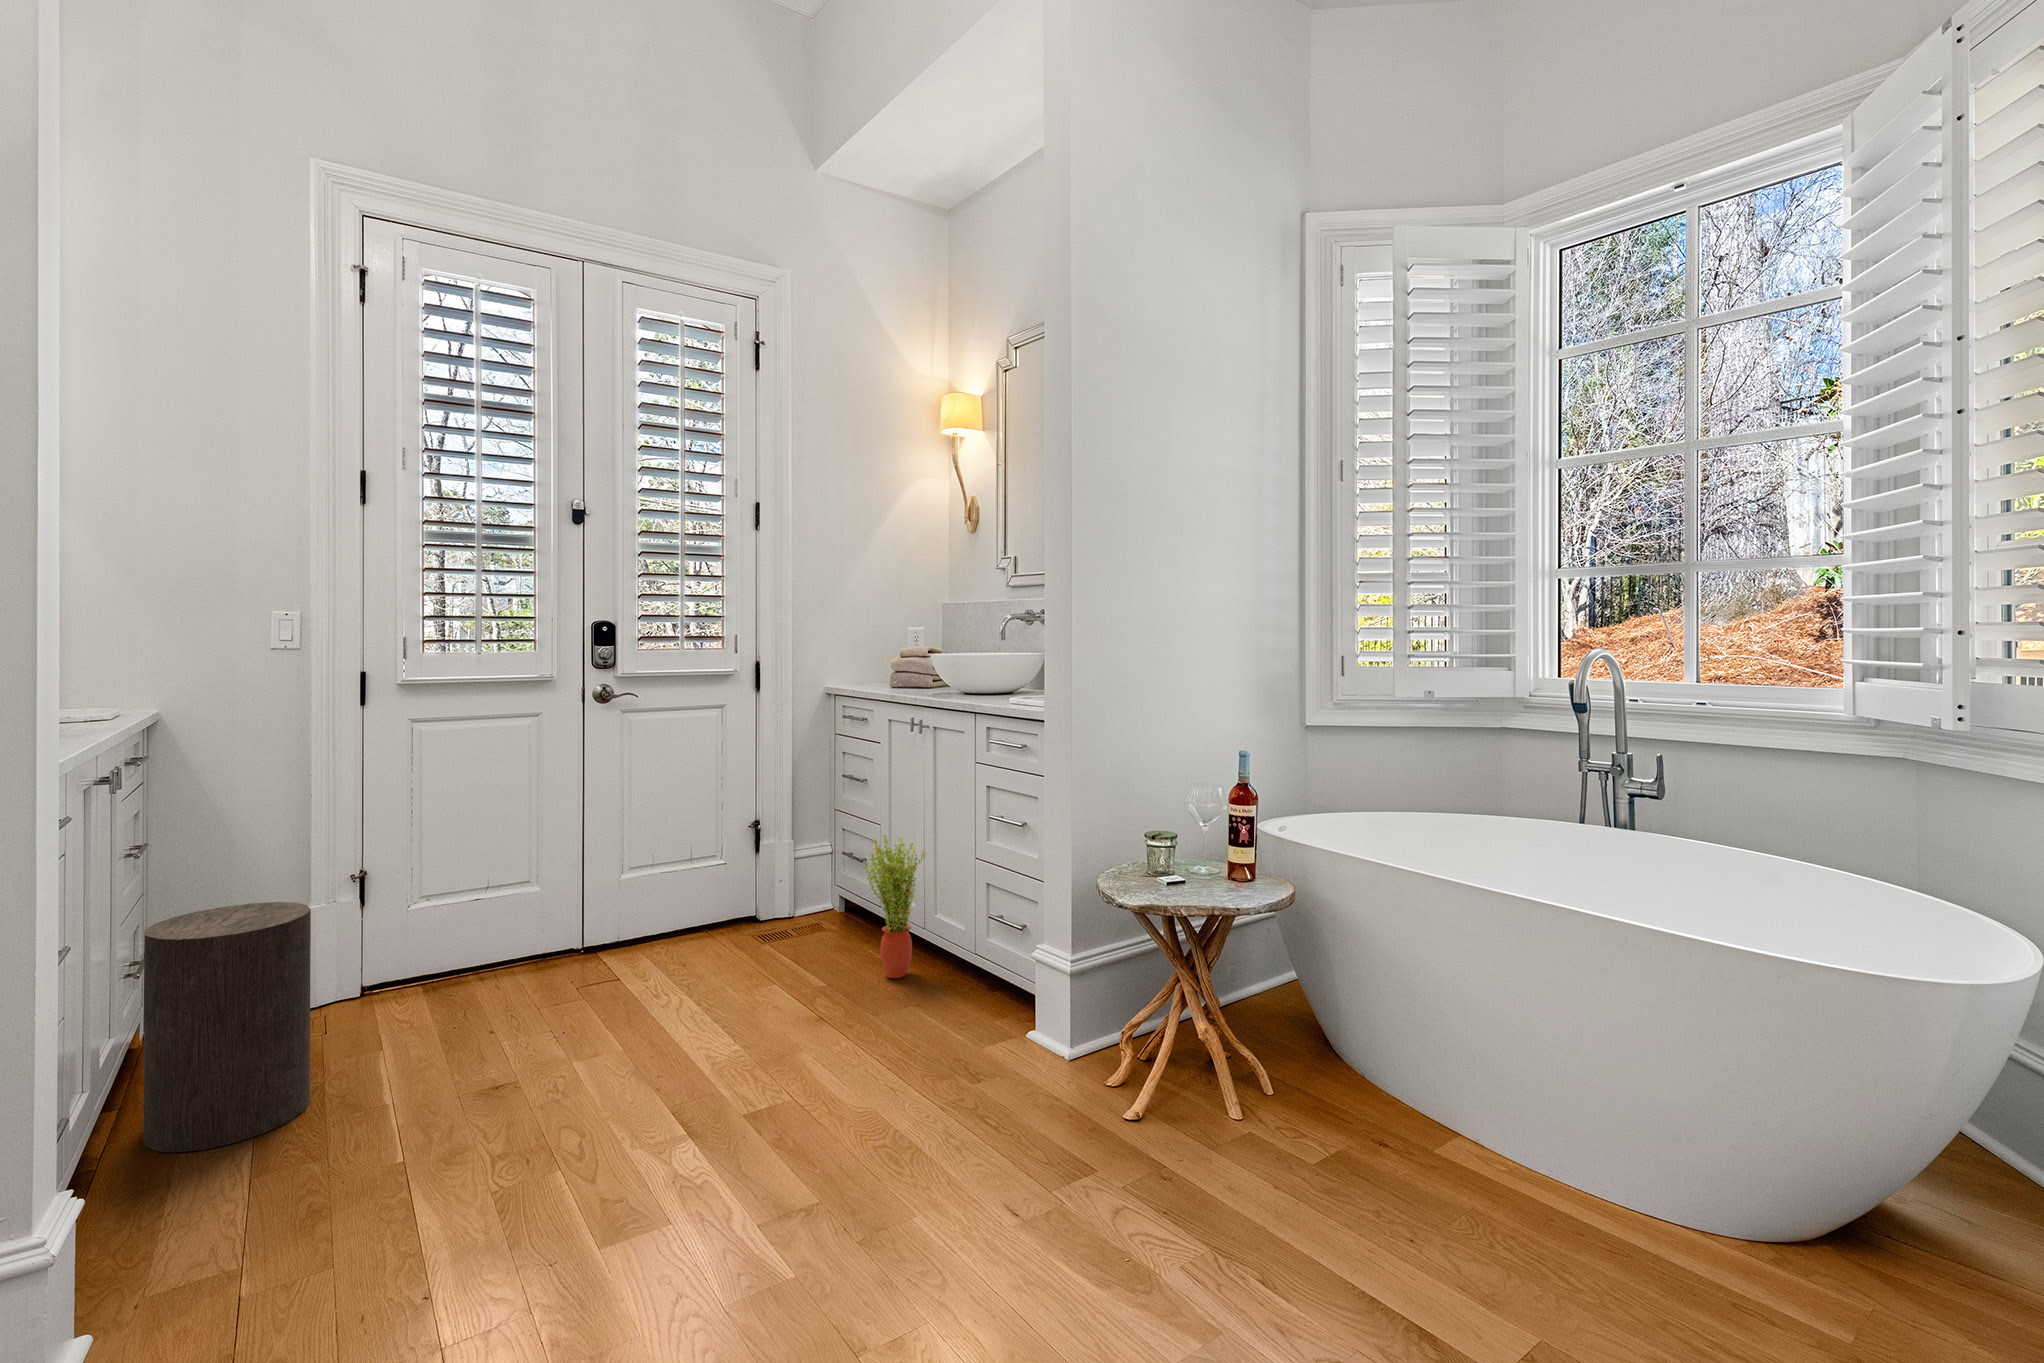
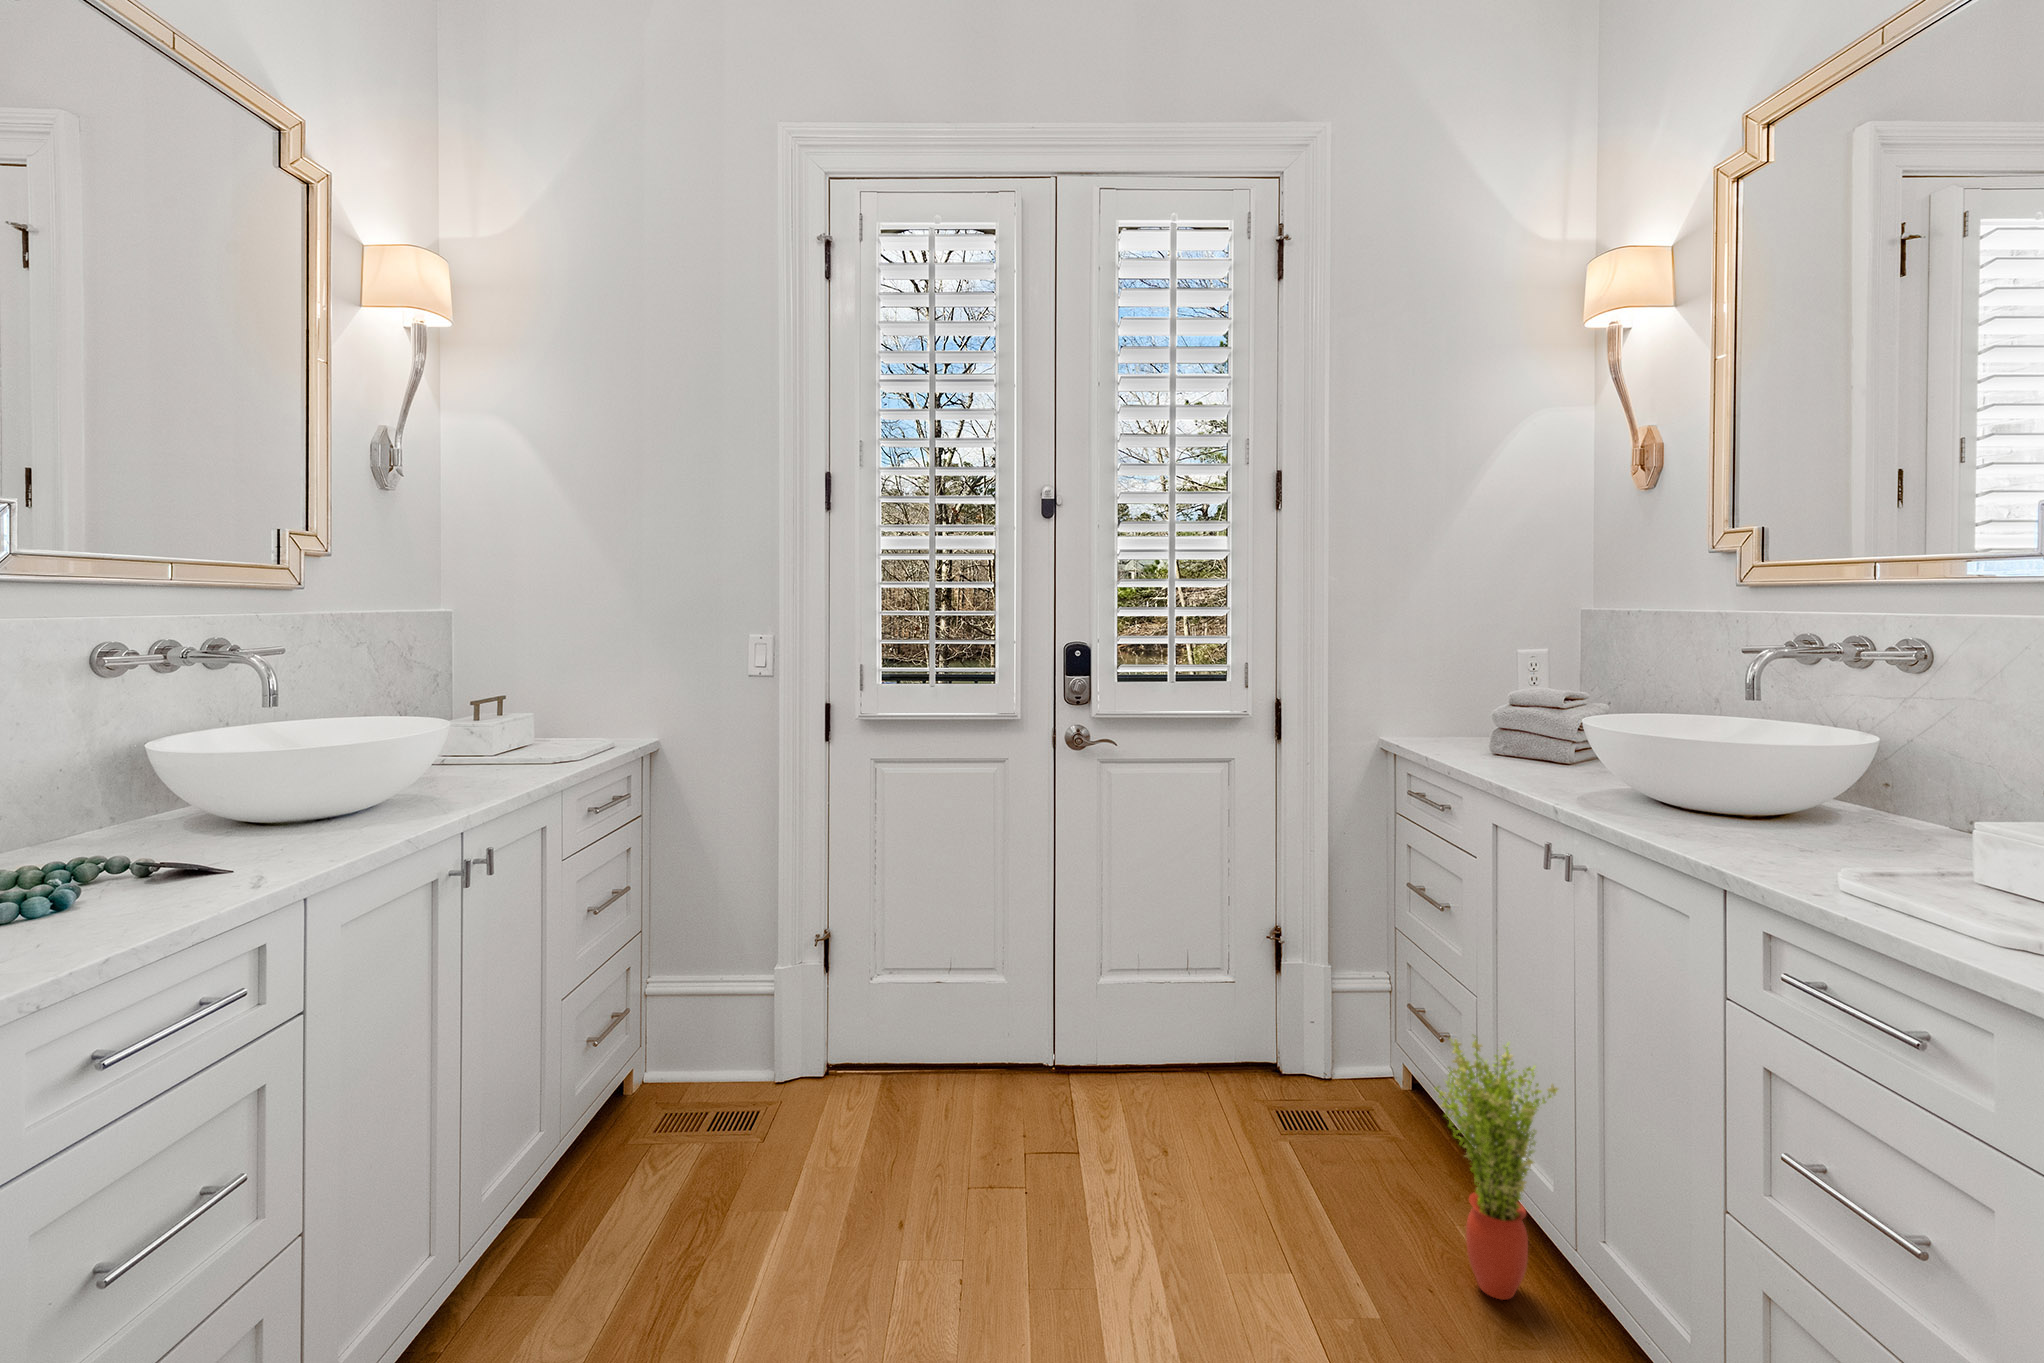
stool: present [143,902,311,1152] -> none [544,984,703,1297]

